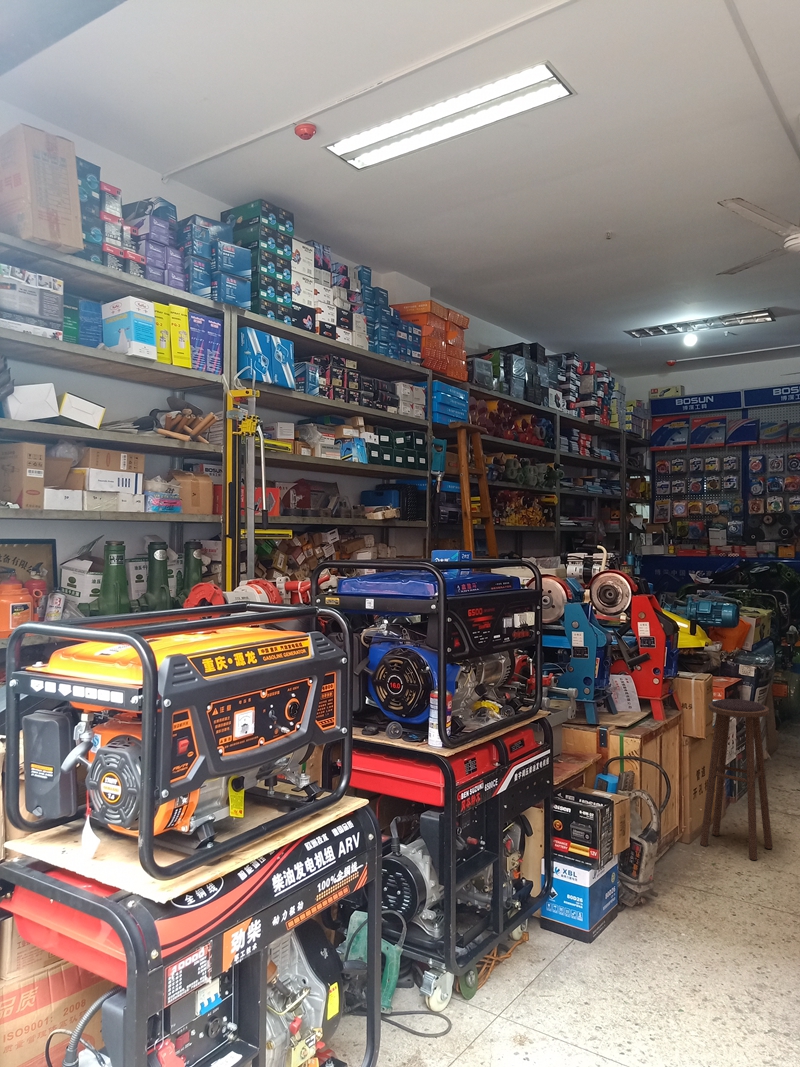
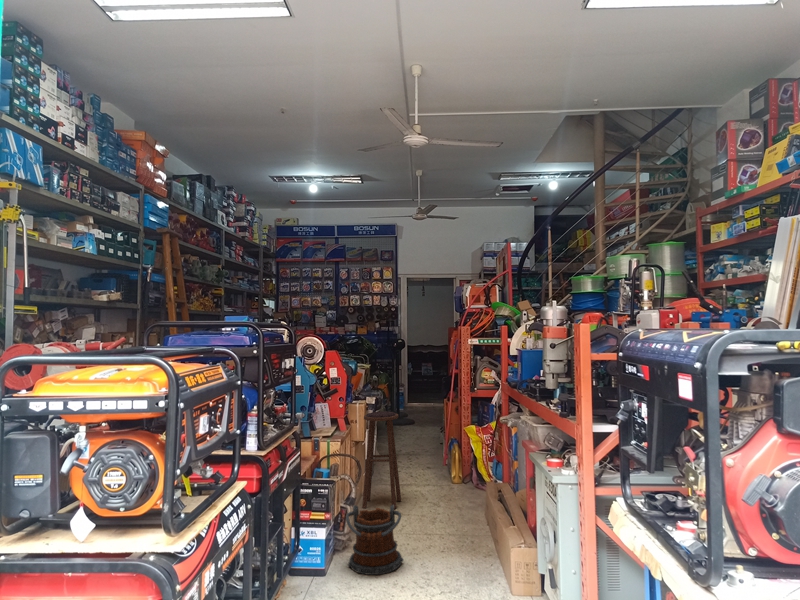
bucket: none [629,847,722,969] -> present [346,505,403,575]

